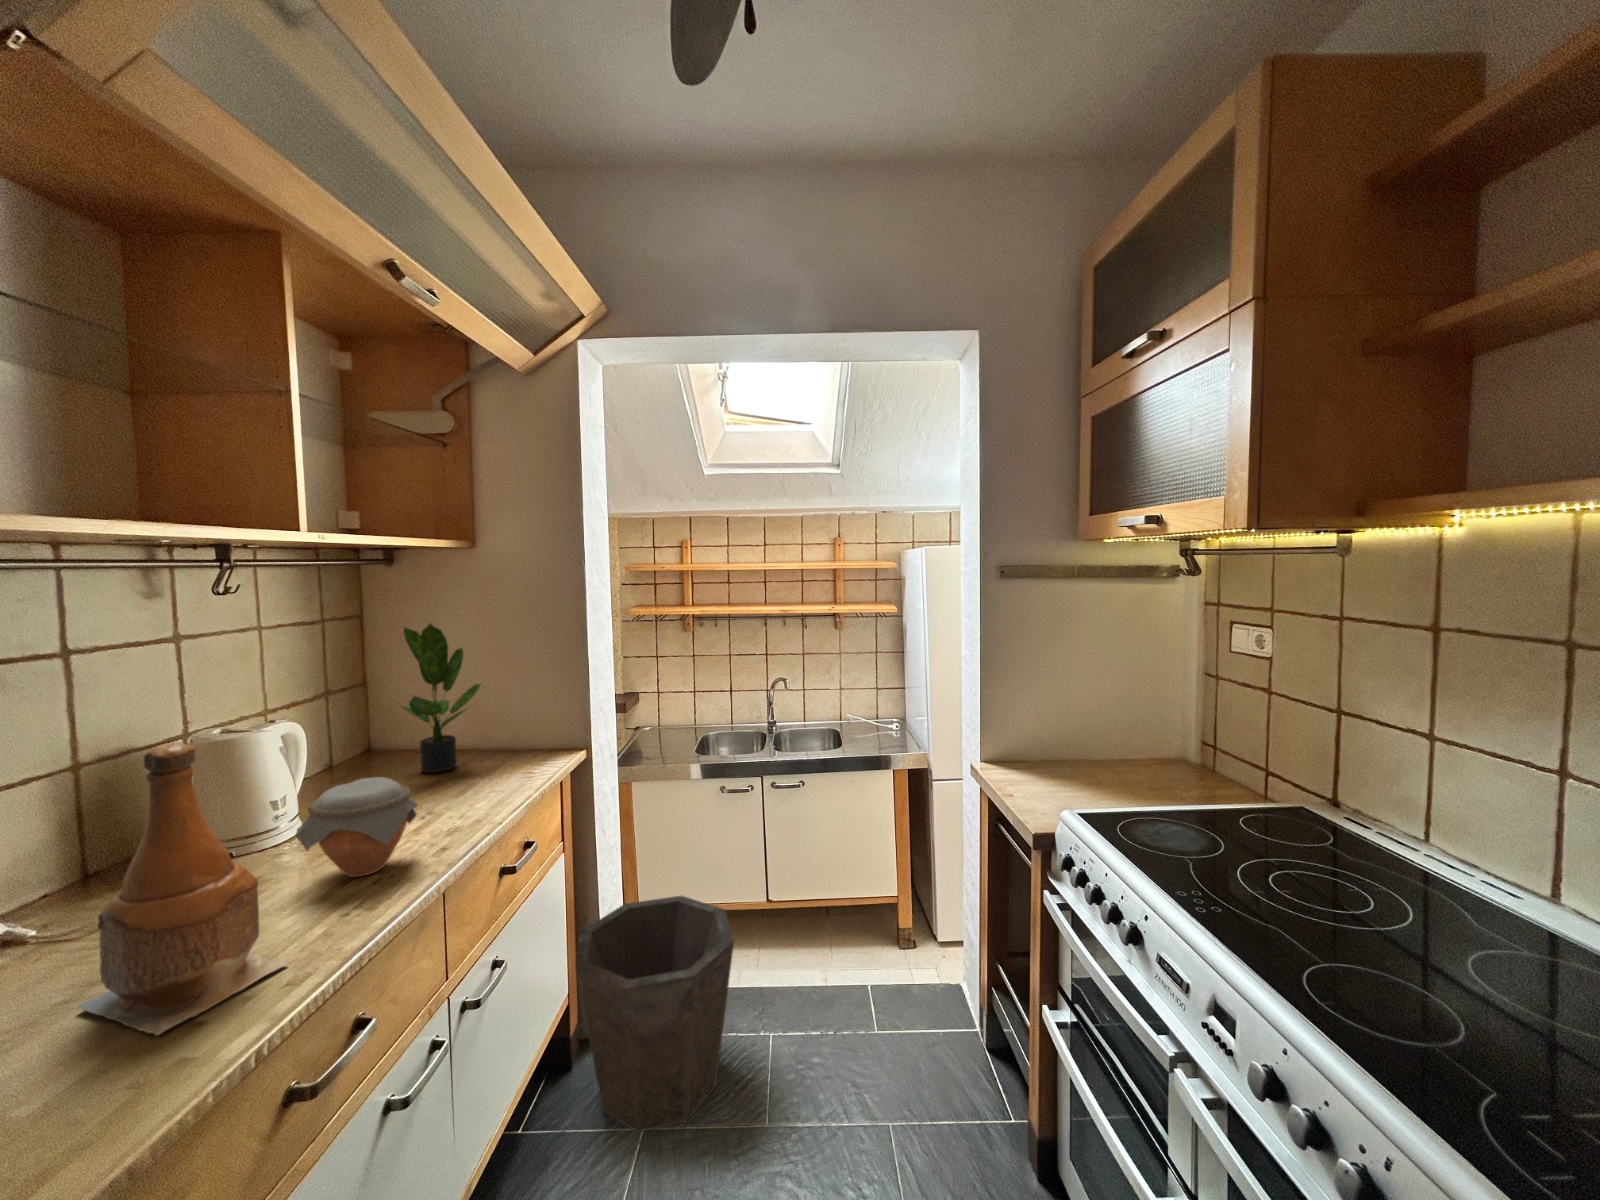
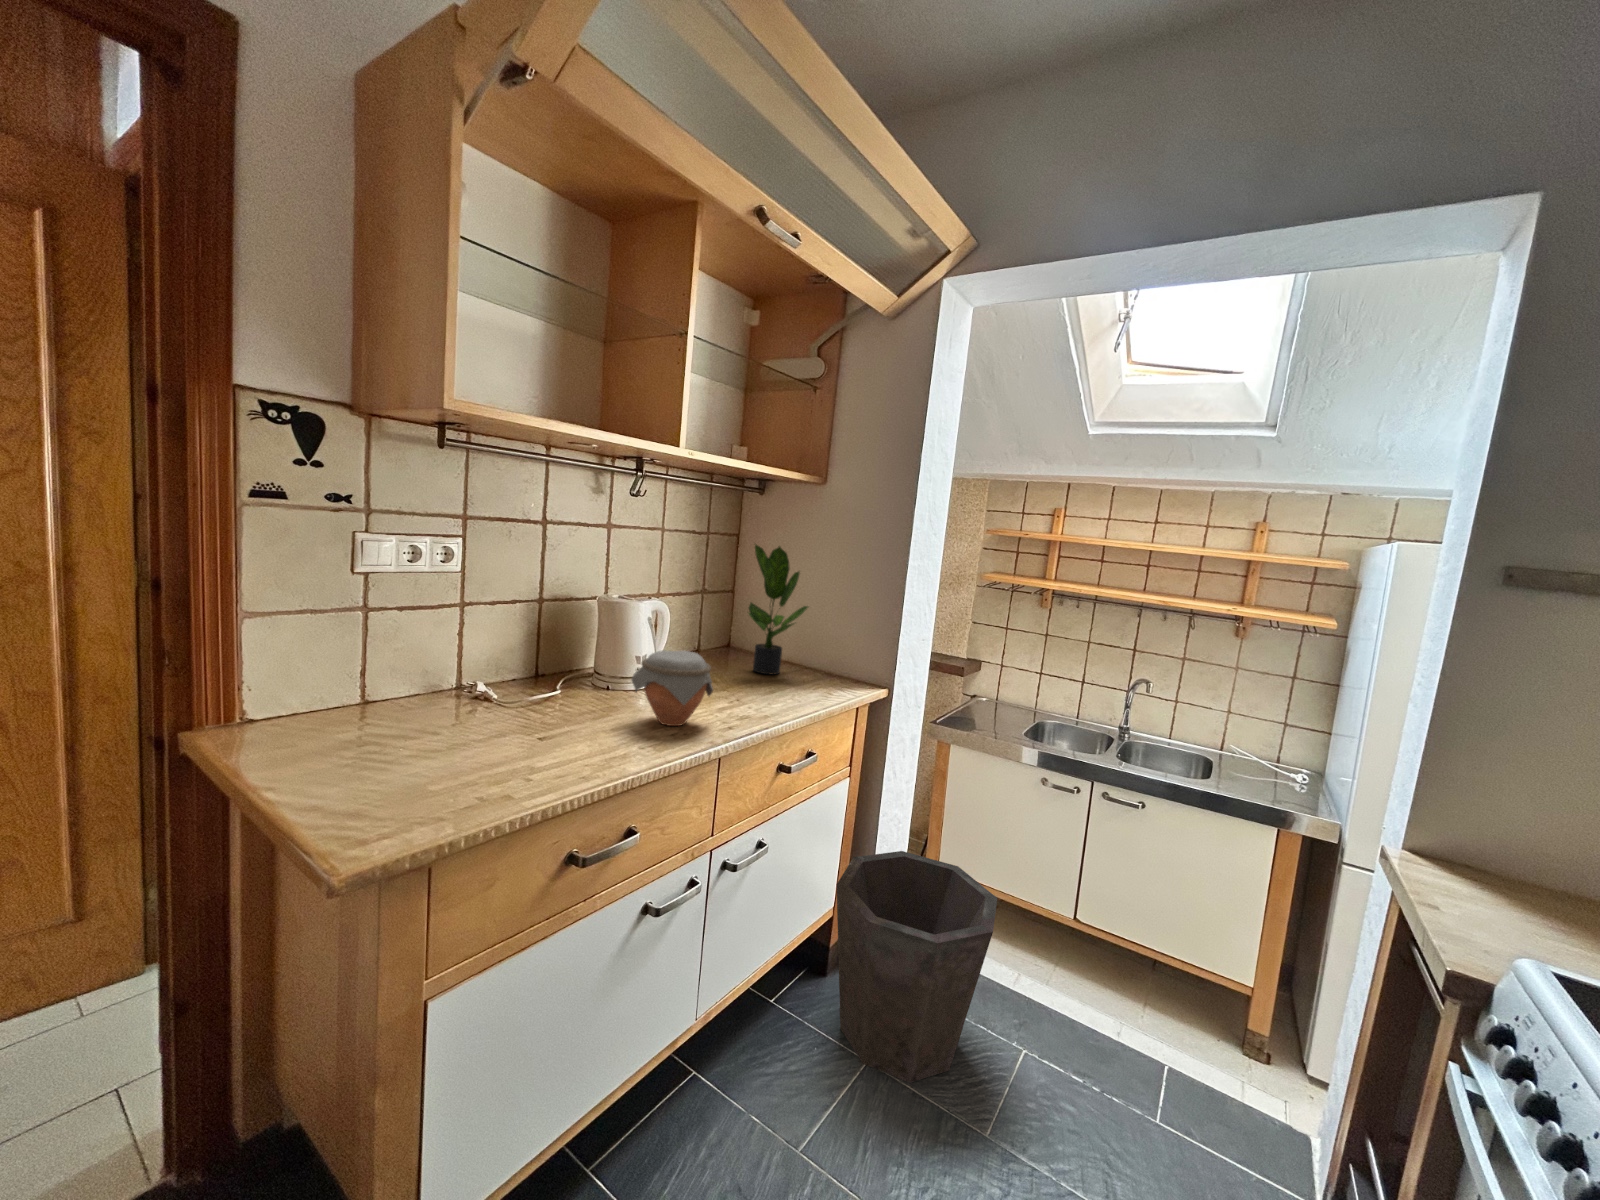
bottle: present [79,743,287,1036] -> none [488,578,591,772]

